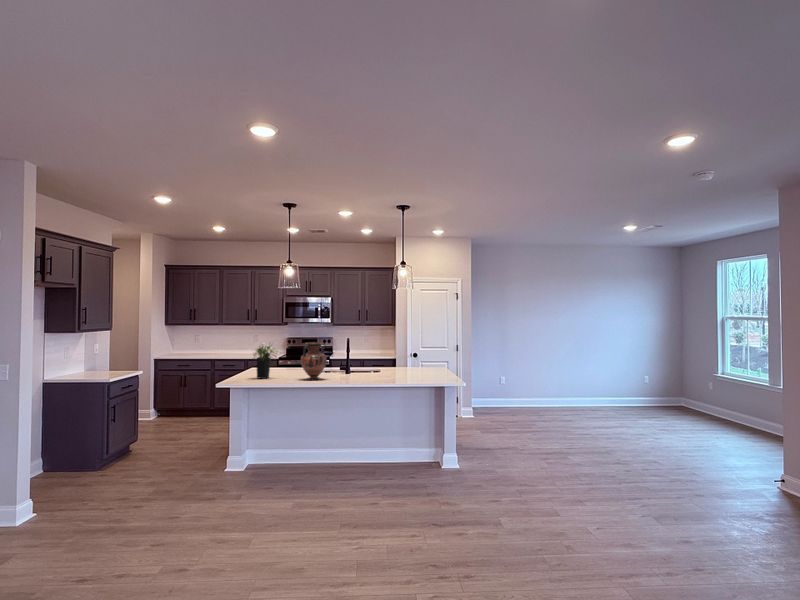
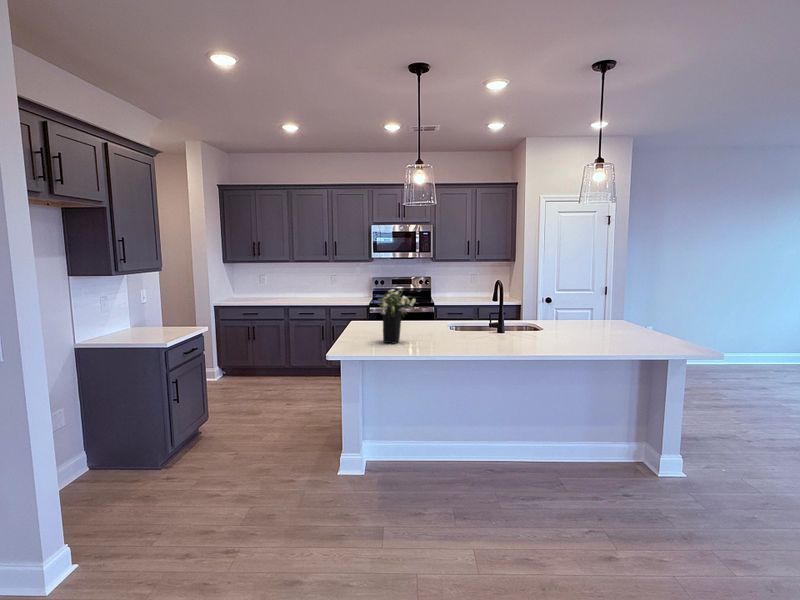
vase: present [301,342,327,380] -> none [454,287,494,347]

